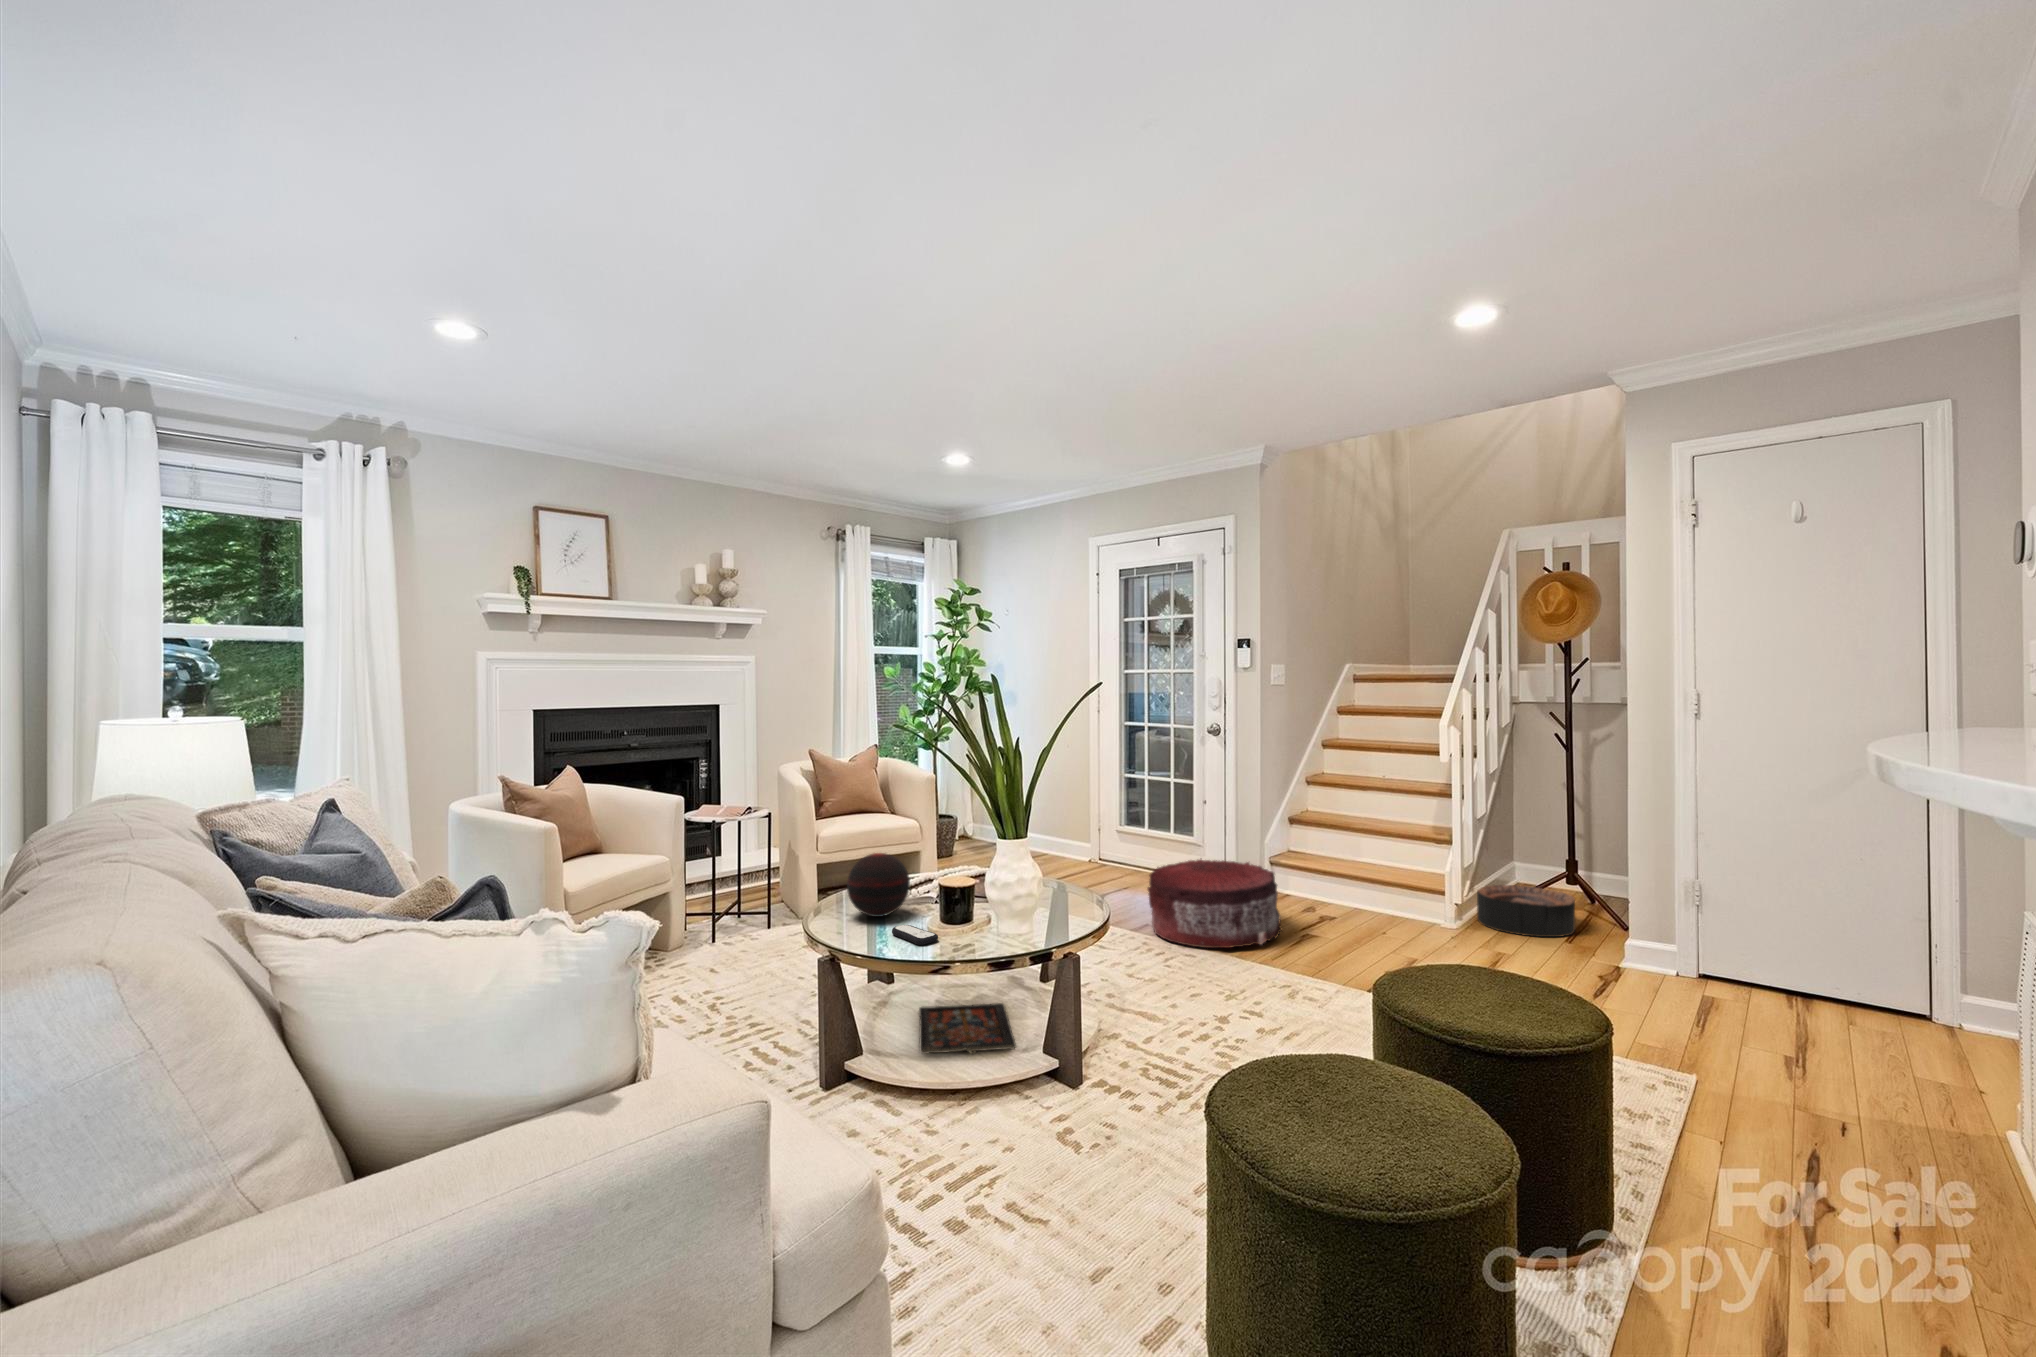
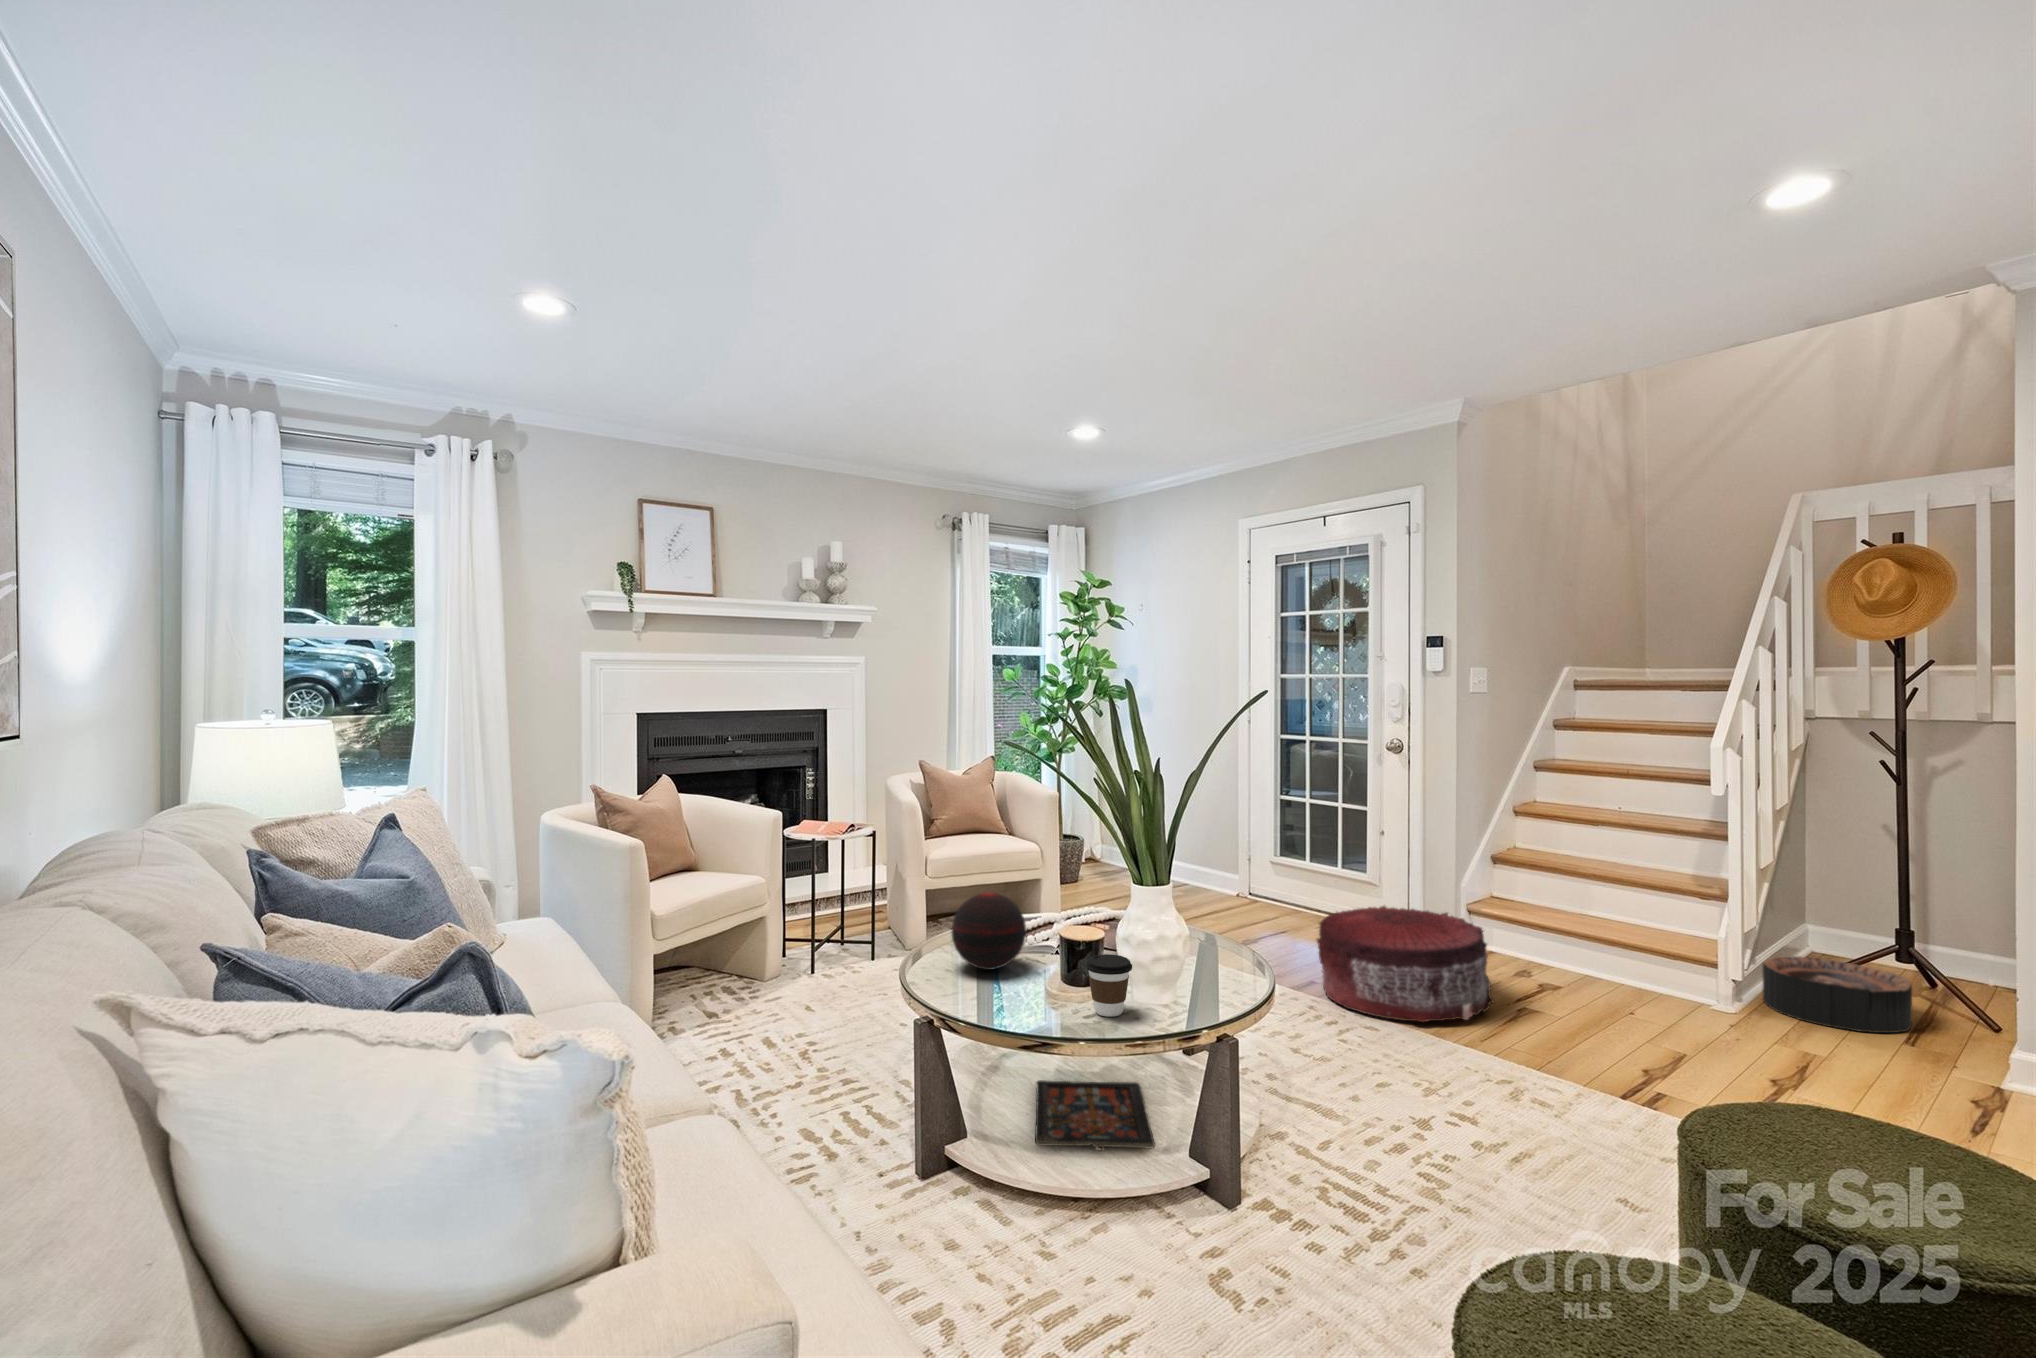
coffee cup: none [960,896,998,945] -> present [1086,954,1132,1017]
remote control: present [892,925,938,945] -> none [1003,983,1059,1012]

